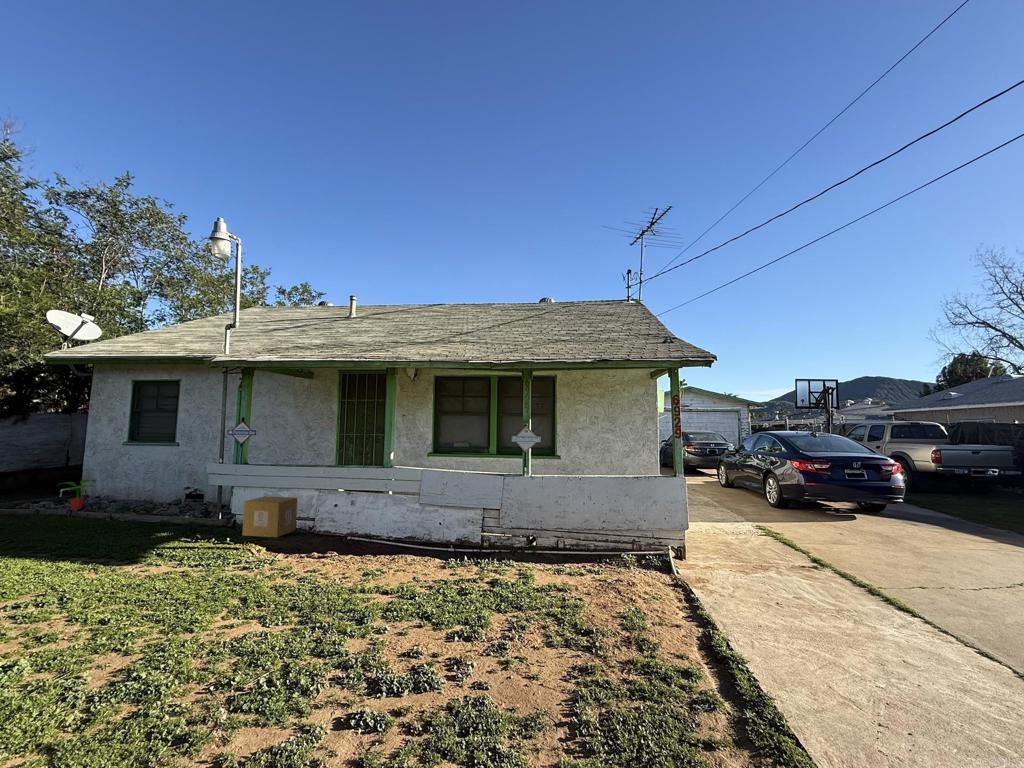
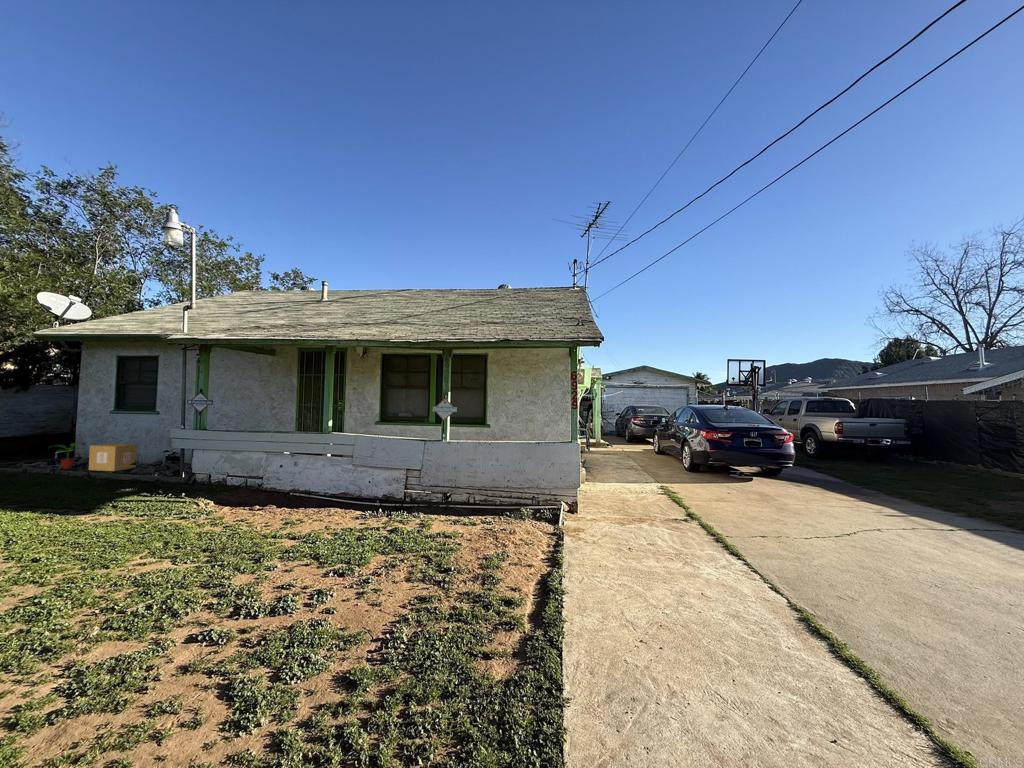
cardboard box: present [242,496,297,538] -> present [89,443,137,471]

